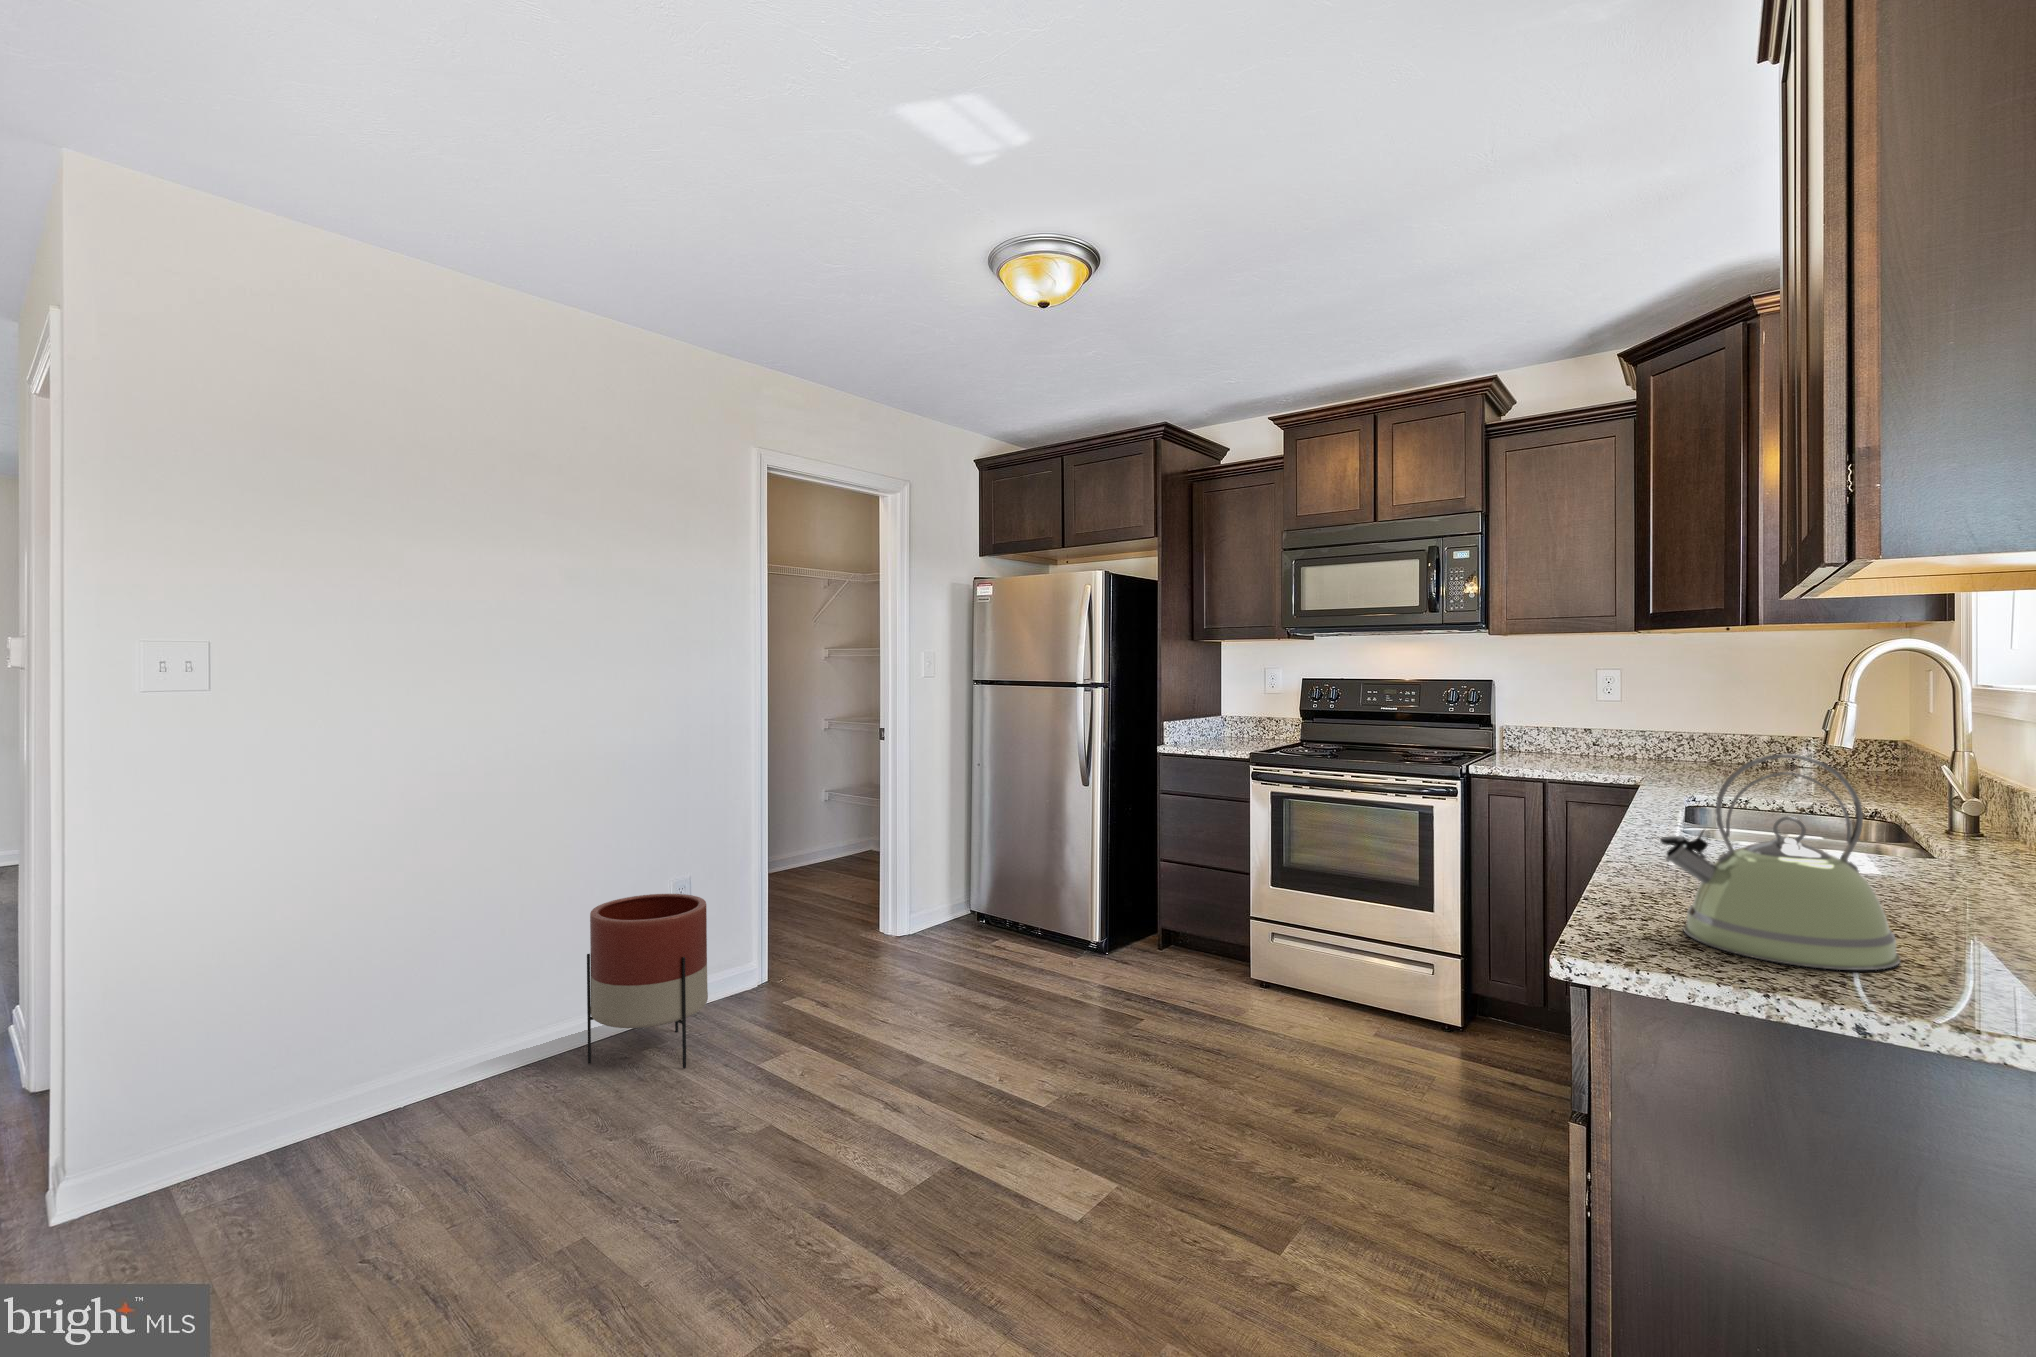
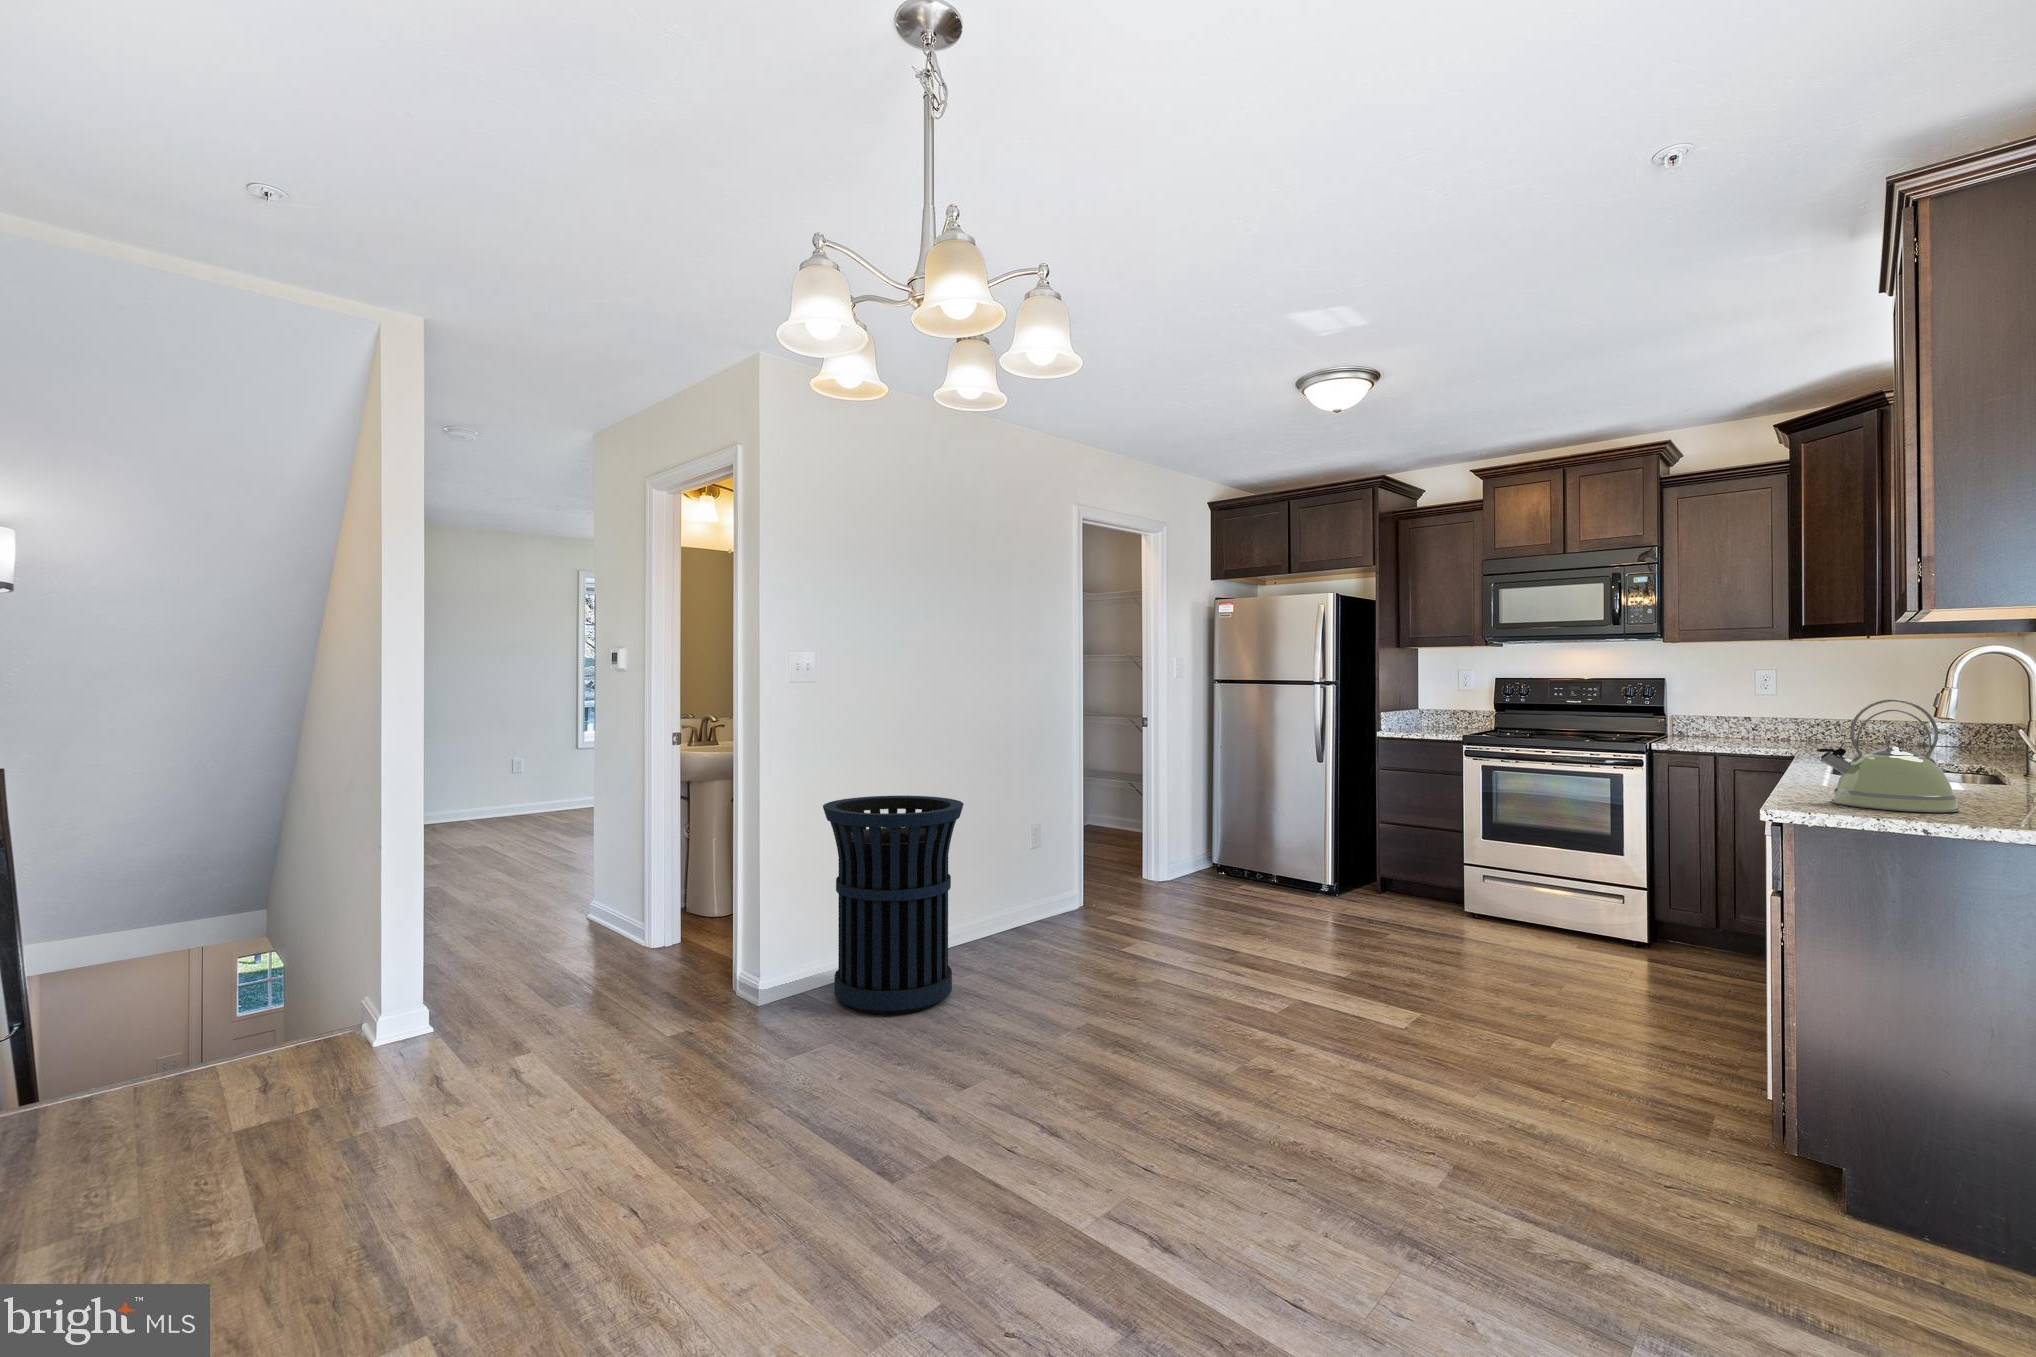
trash can: none [199,869,464,1231] -> present [823,796,964,1014]
planter: present [587,894,708,1068] -> none [992,829,1071,949]

